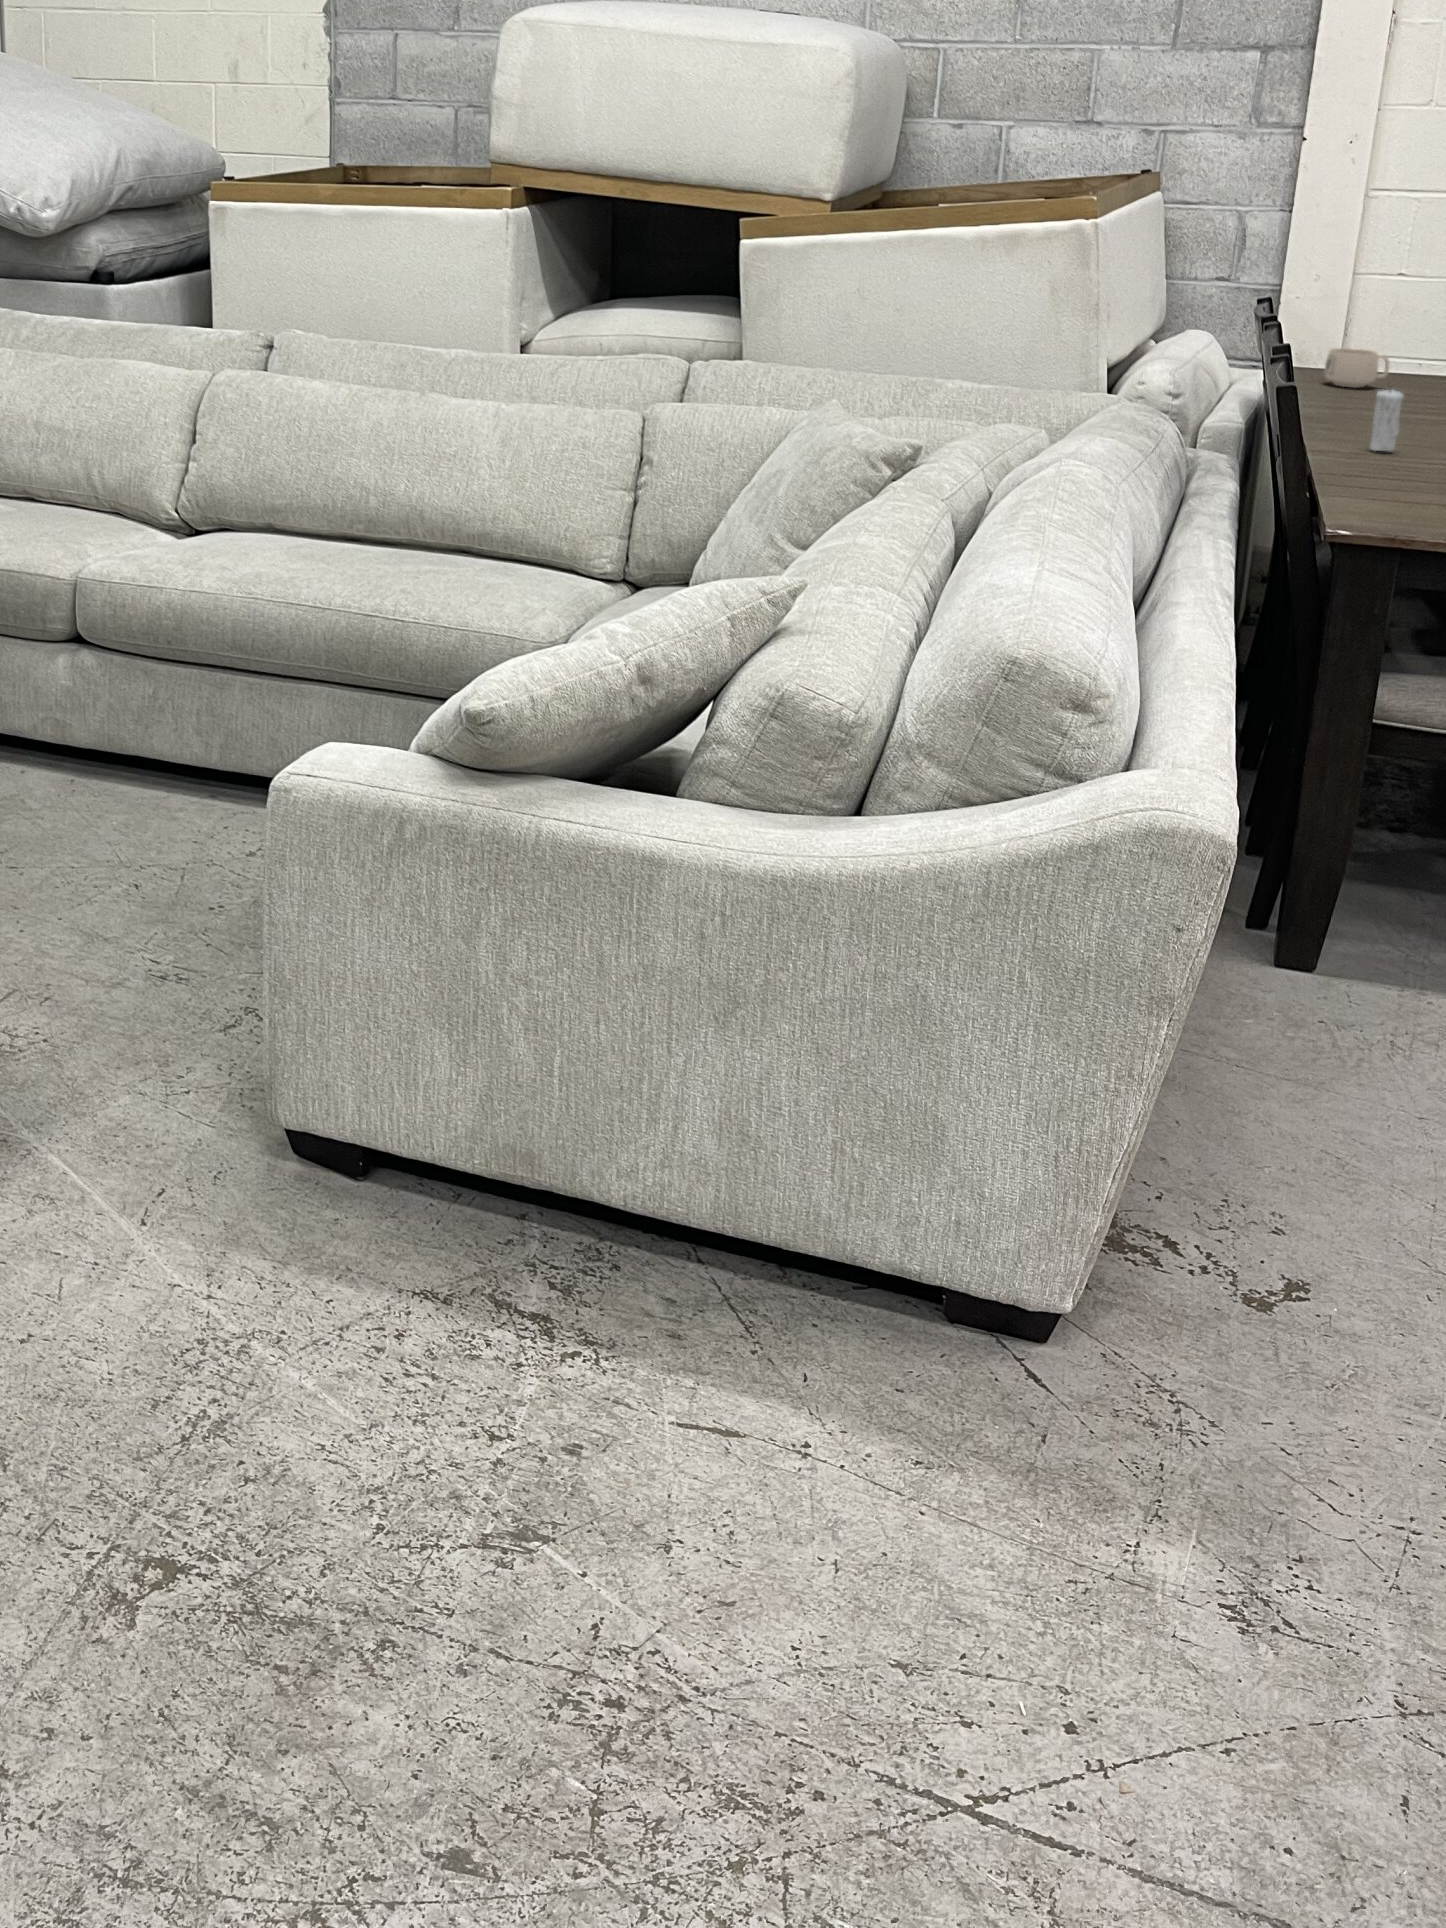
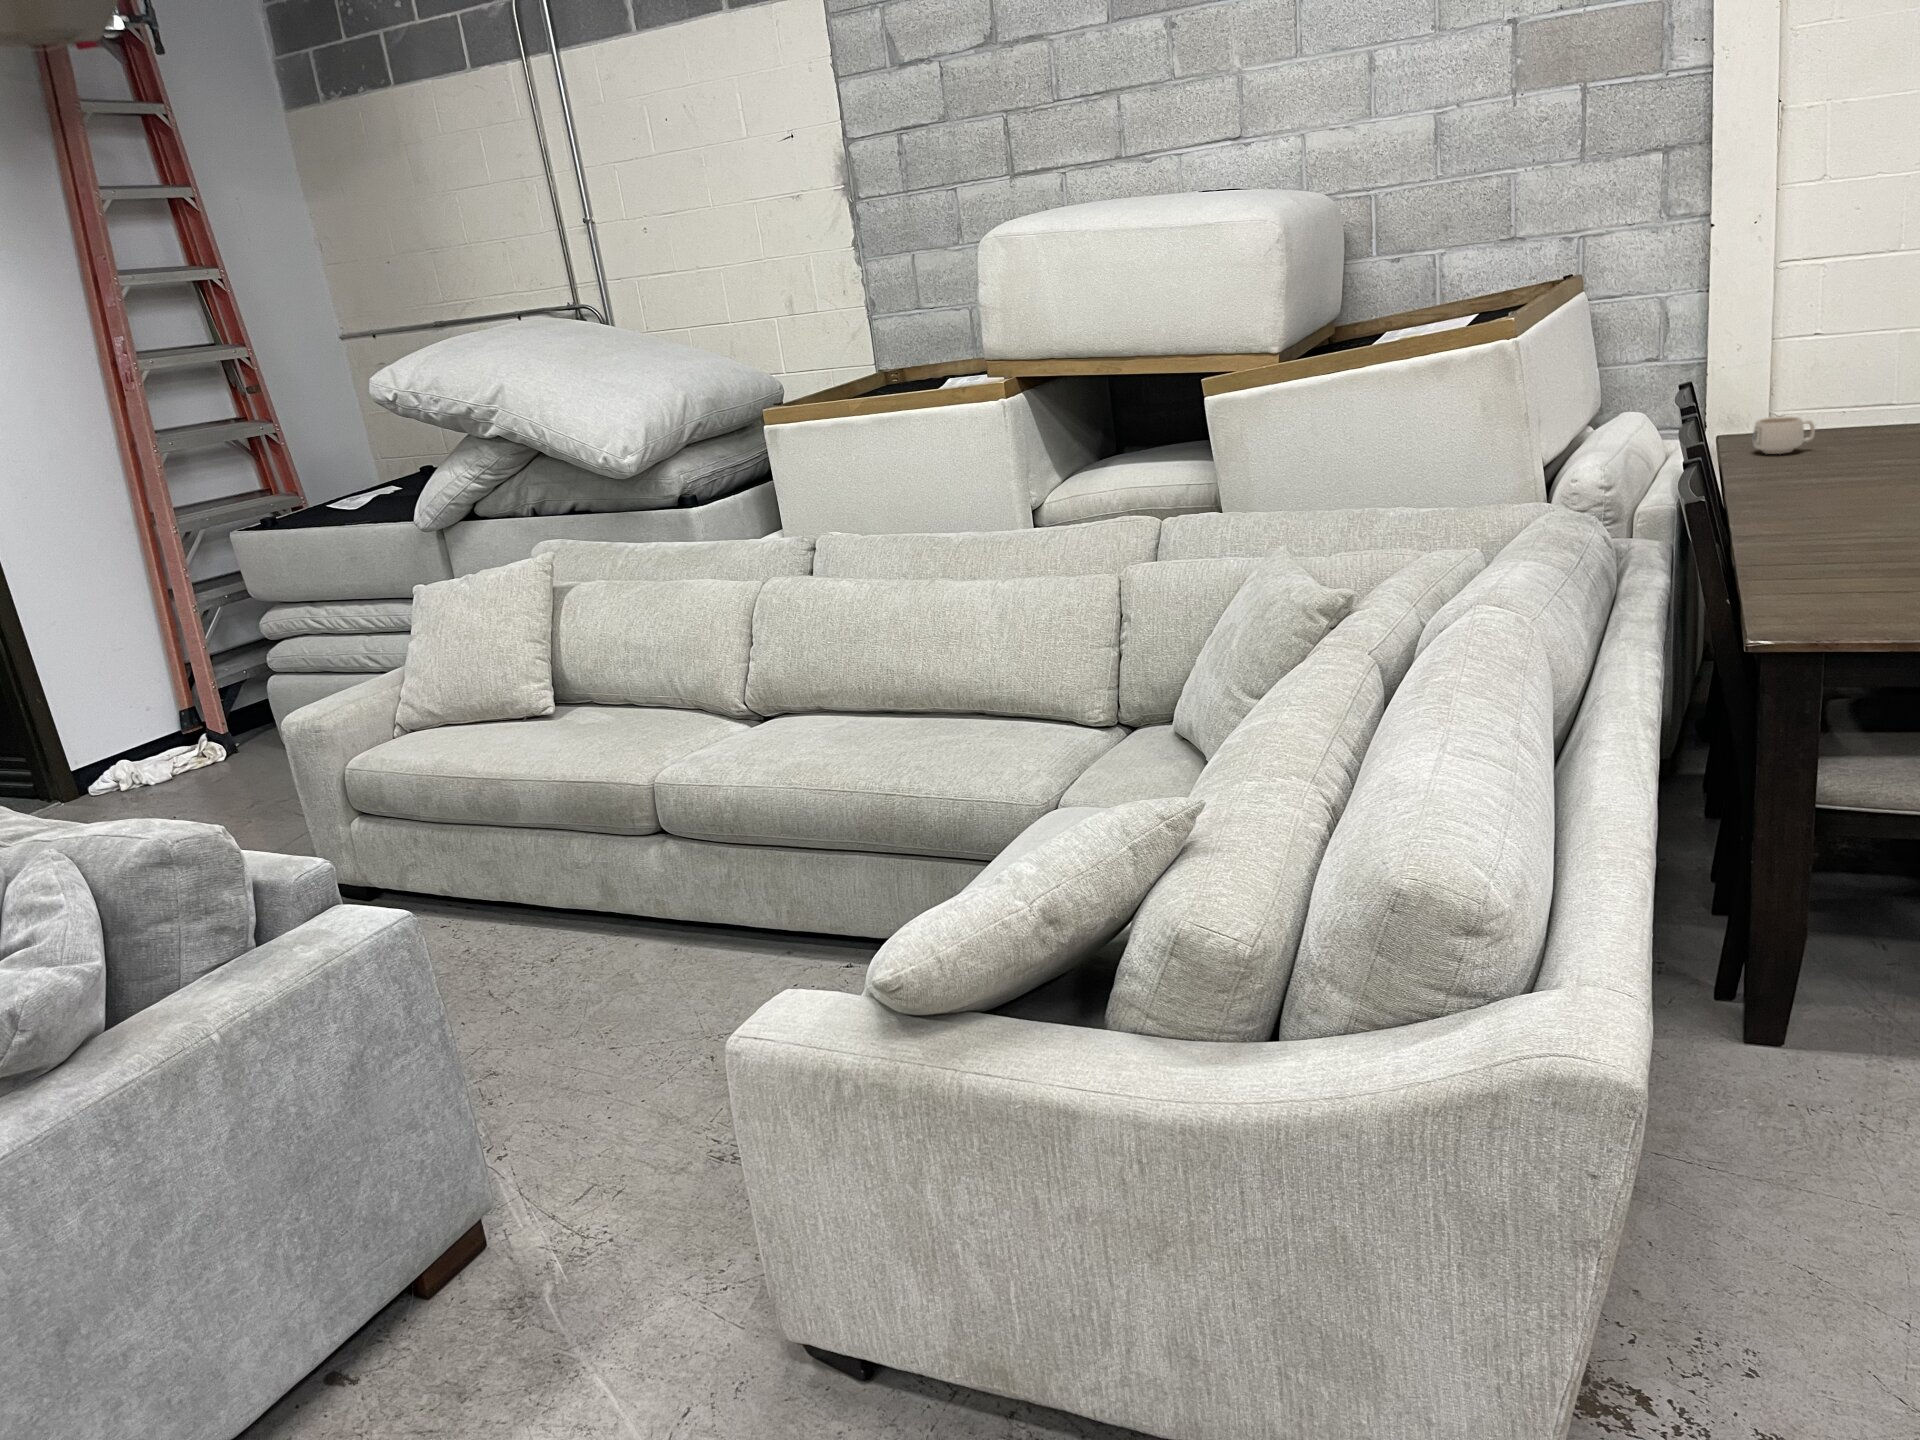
candle: present [1370,389,1403,451] -> none [1794,463,1822,532]

